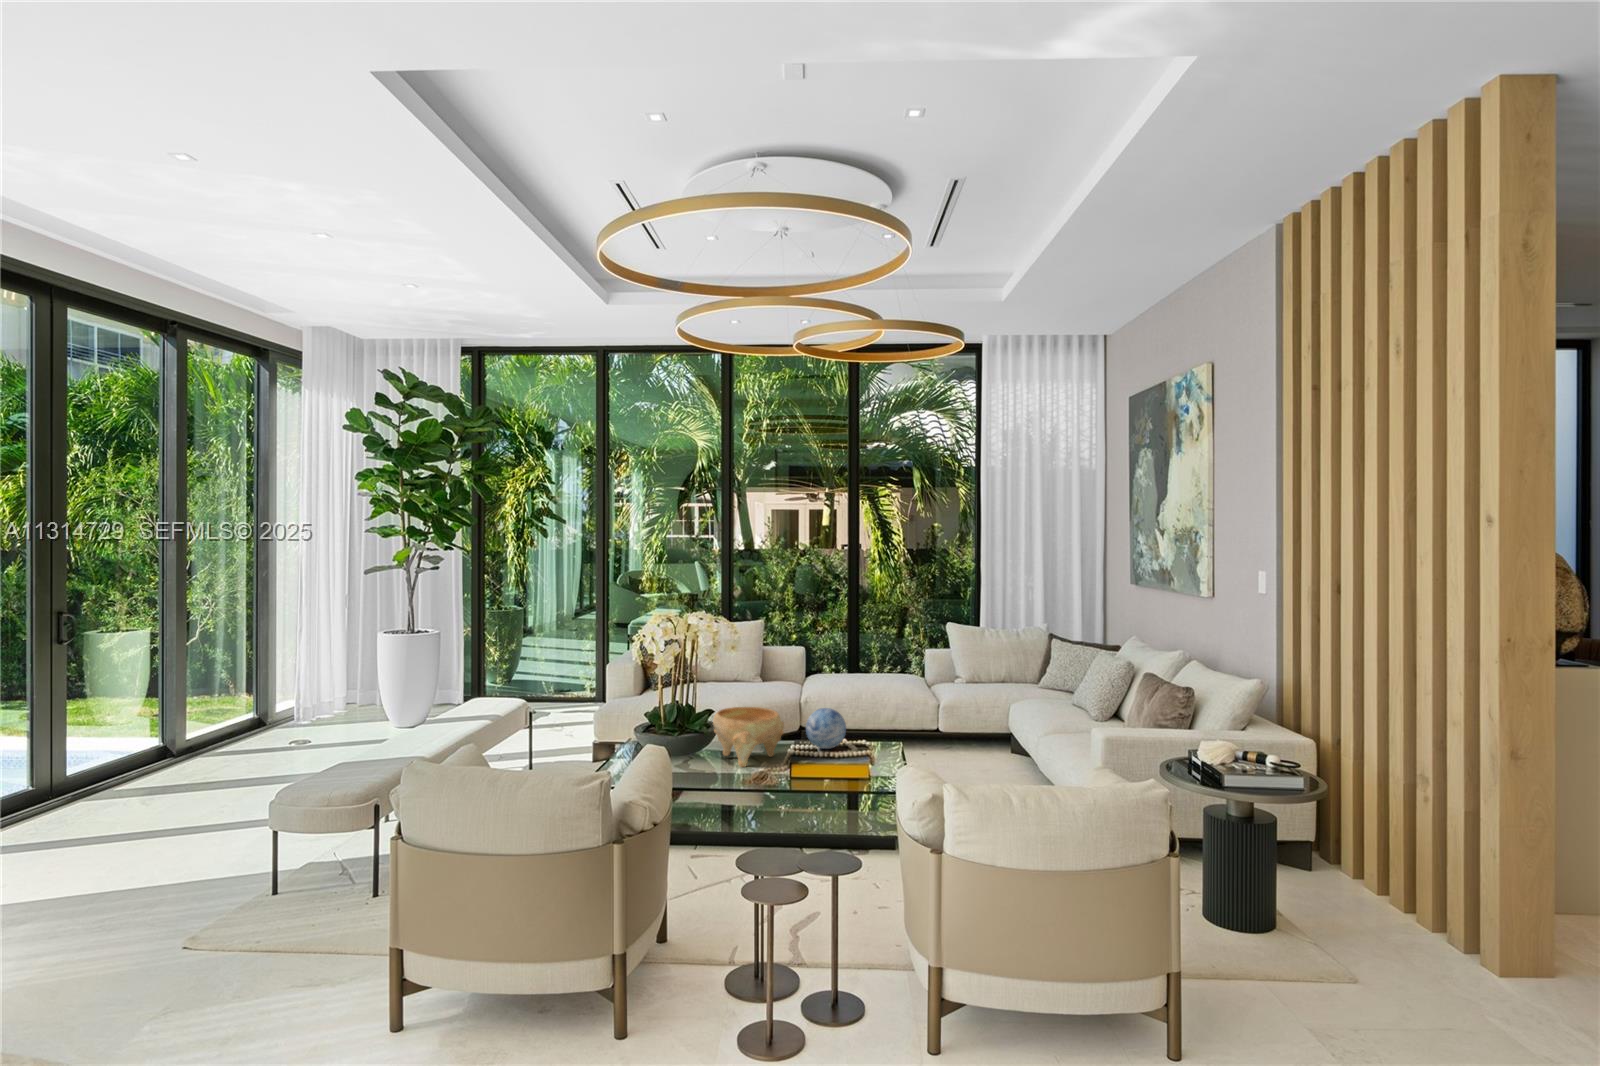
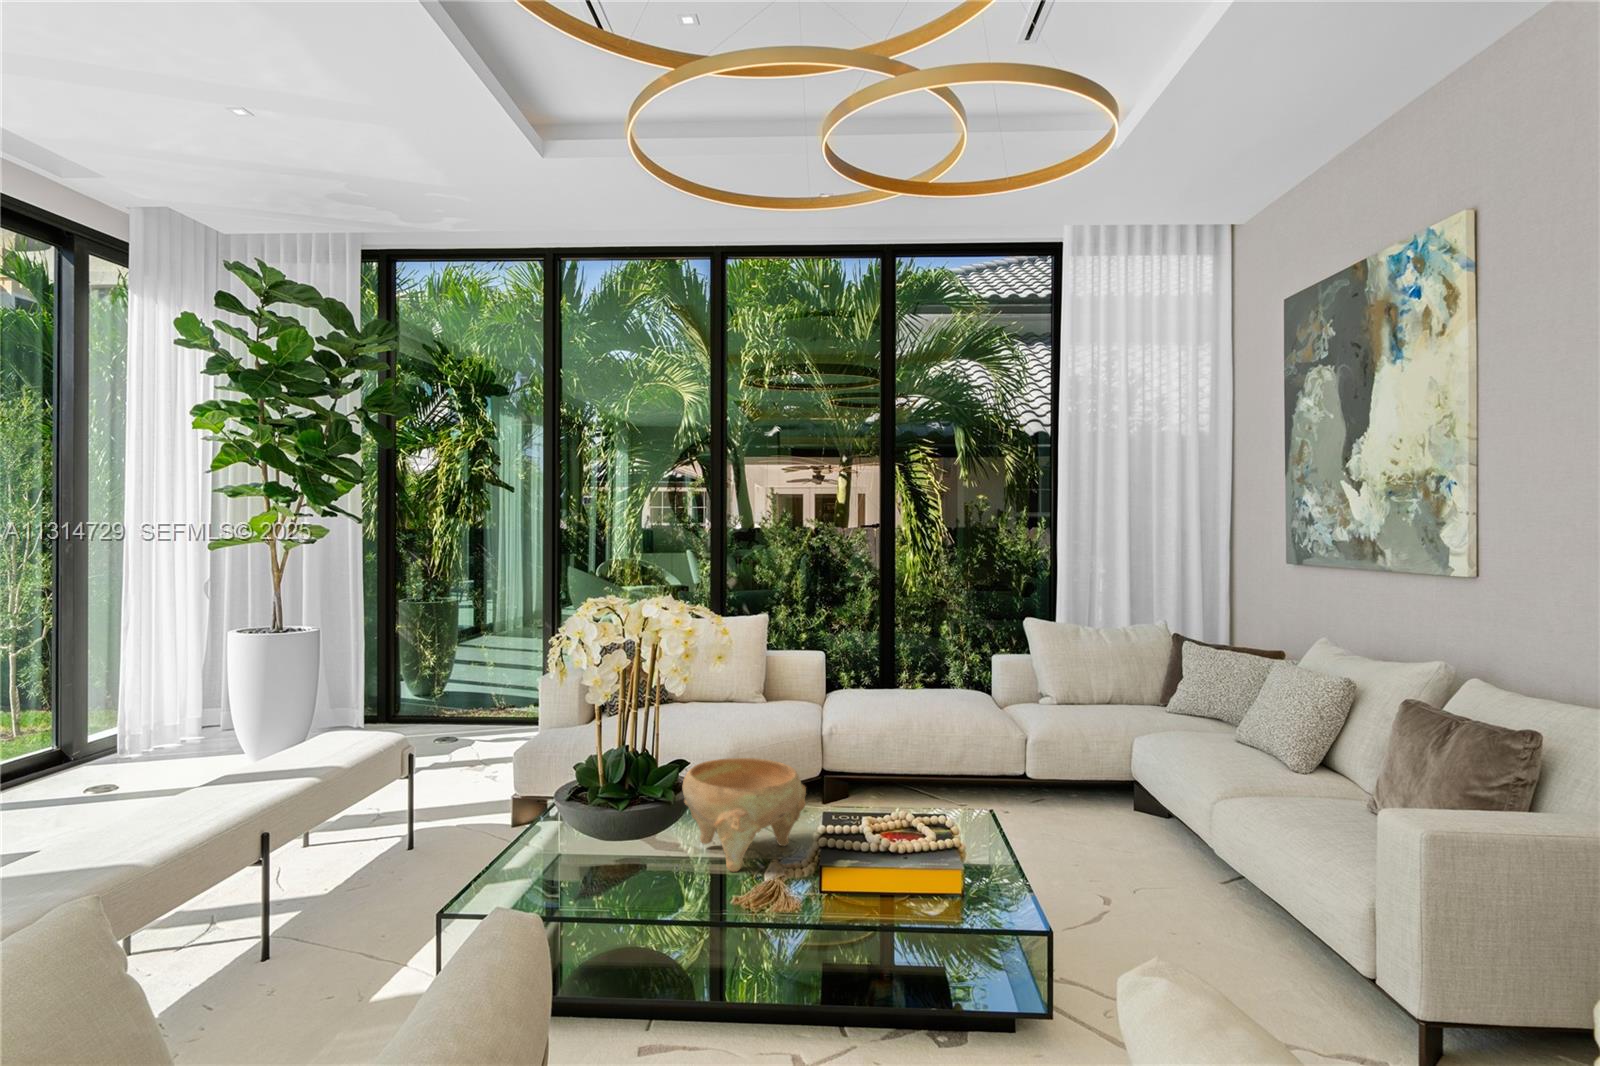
decorative orb: present [806,708,846,749] -> none [842,759,911,830]

